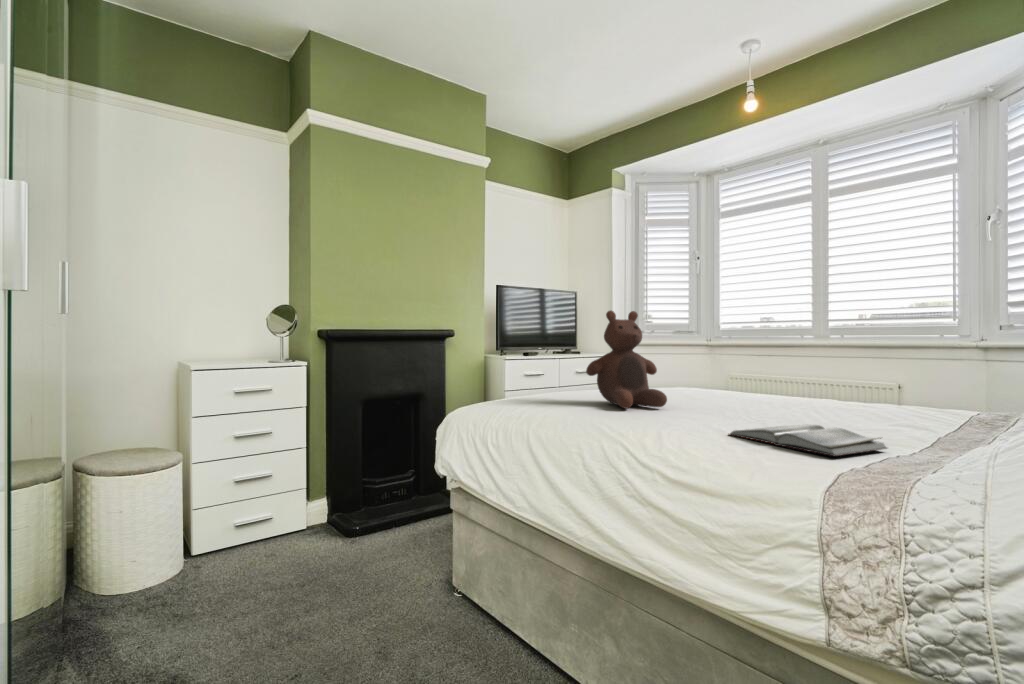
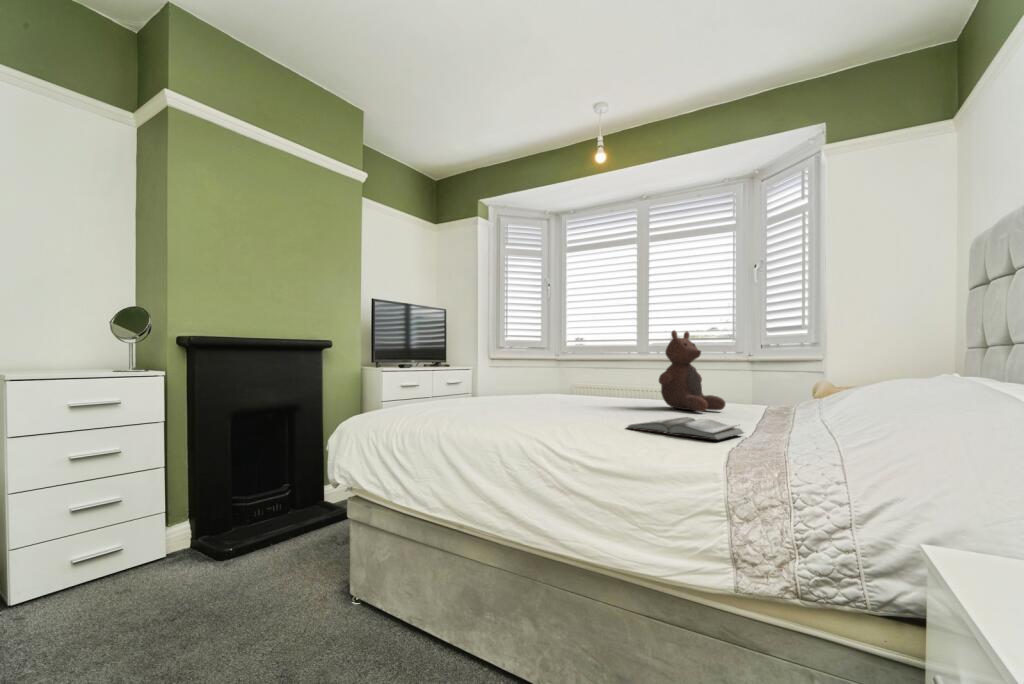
stuffed bear: present [586,311,667,409] -> present [659,330,725,412]

